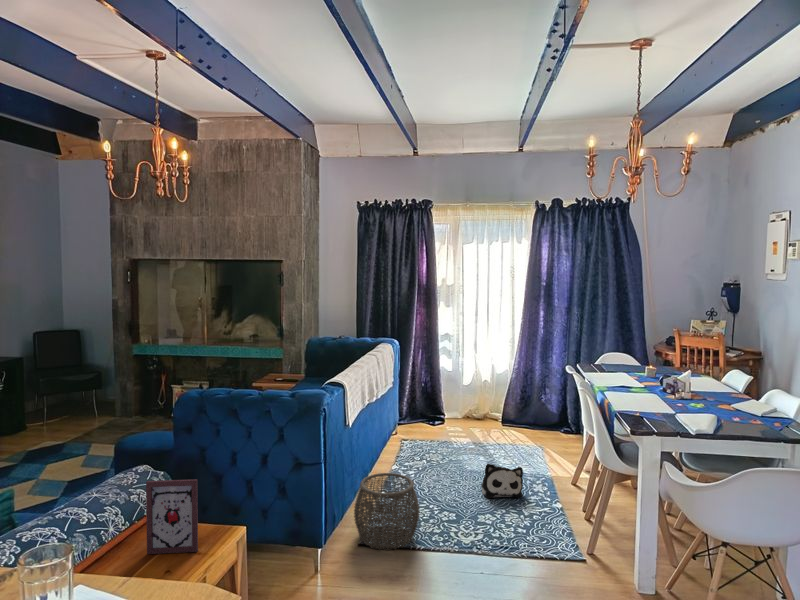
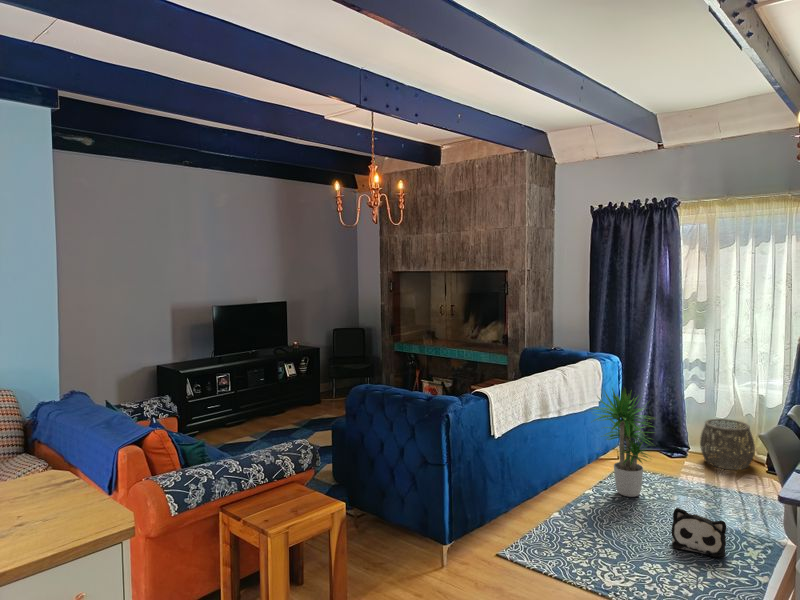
potted plant: none [391,366,451,464] -> present [594,388,652,497]
woven basket: present [354,473,420,550] -> present [700,419,755,470]
picture frame: present [146,479,198,554] -> none [270,449,301,511]

